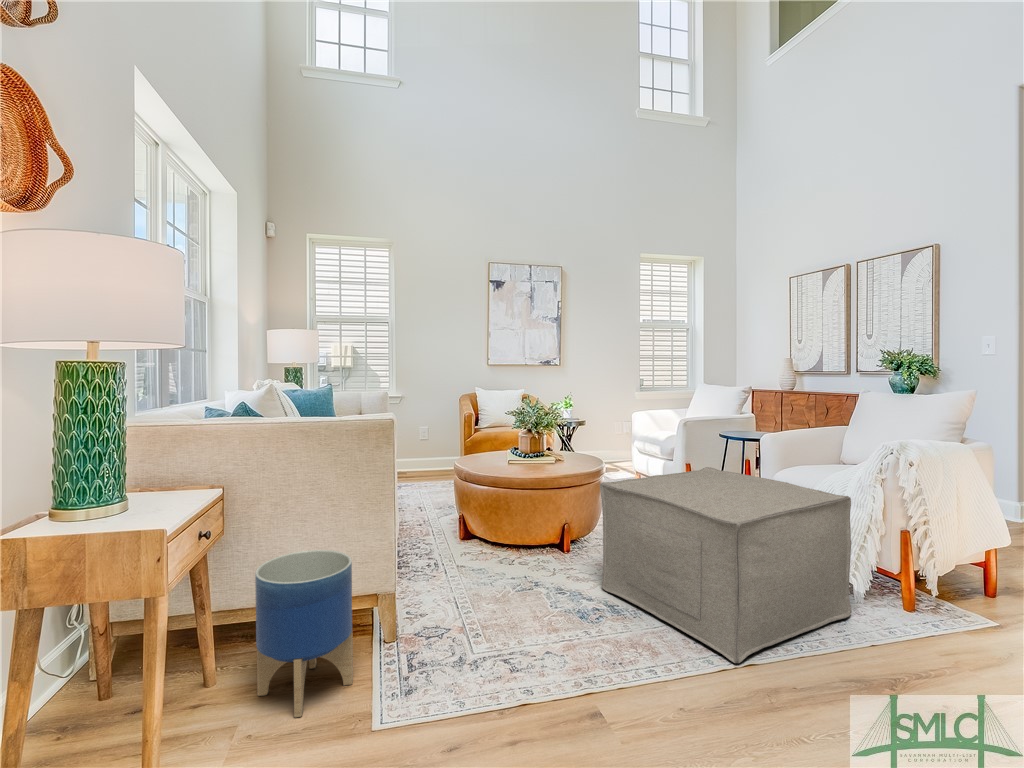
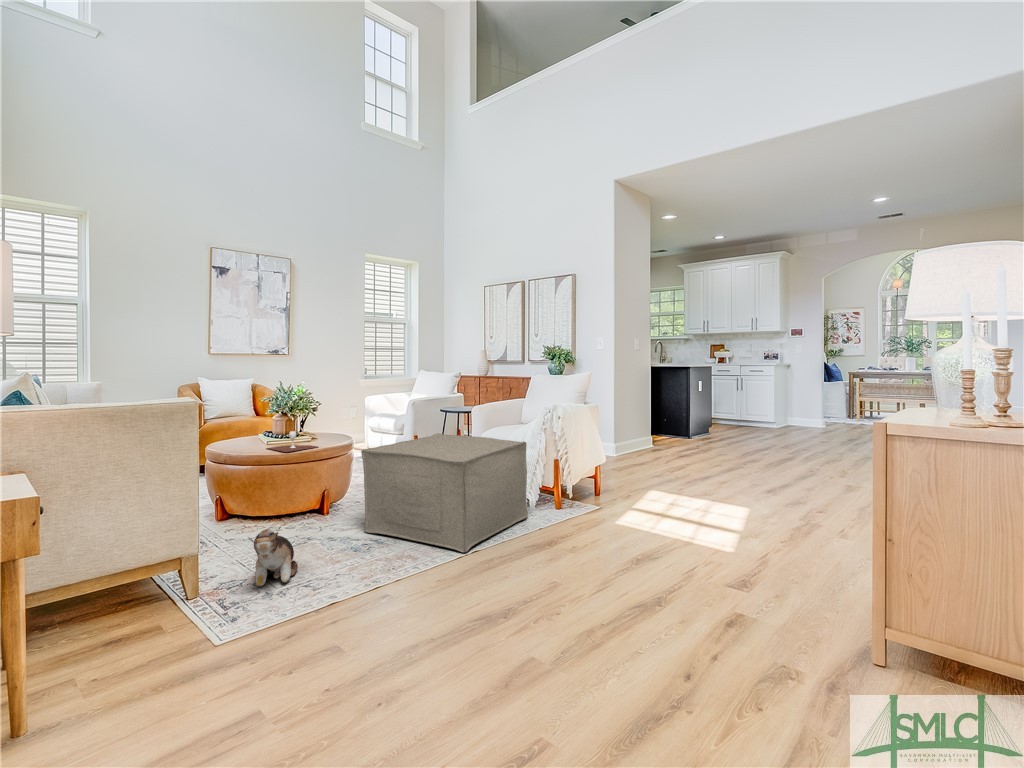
wine glass: none [507,450,562,474] -> present [267,431,317,452]
planter: present [255,550,353,717] -> none [77,521,176,655]
plush toy: none [440,578,506,649] -> present [248,529,298,587]

